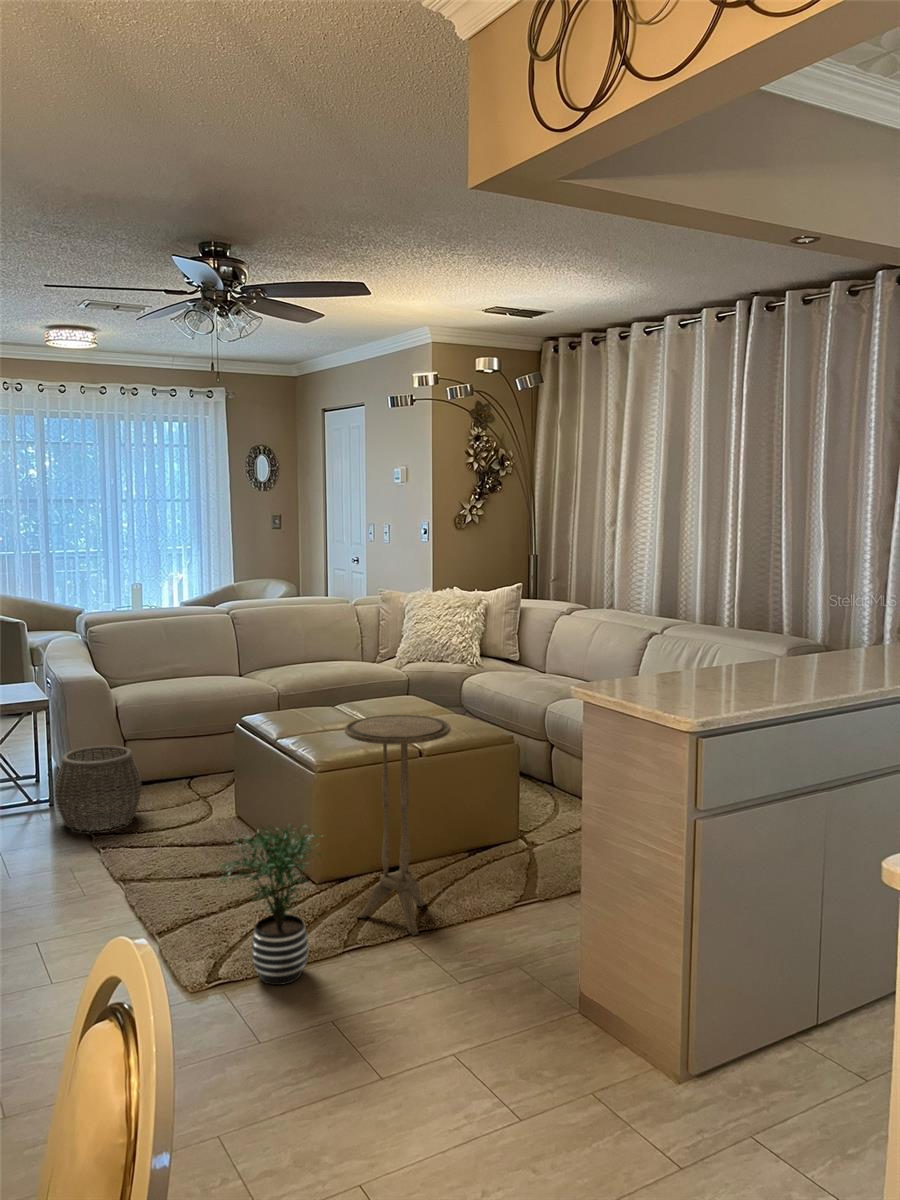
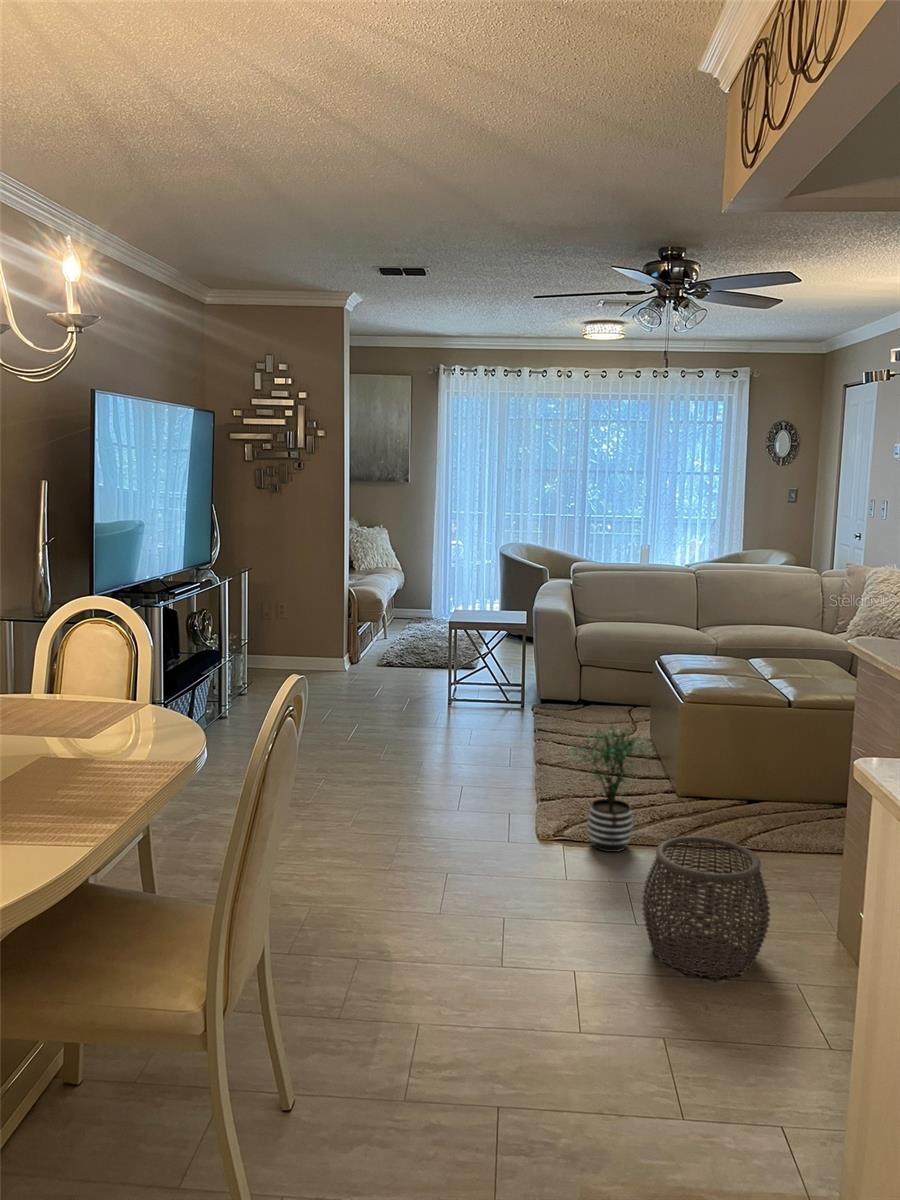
side table: present [345,715,451,936] -> none [695,659,792,850]
woven basket: present [55,746,142,831] -> present [641,836,770,978]

